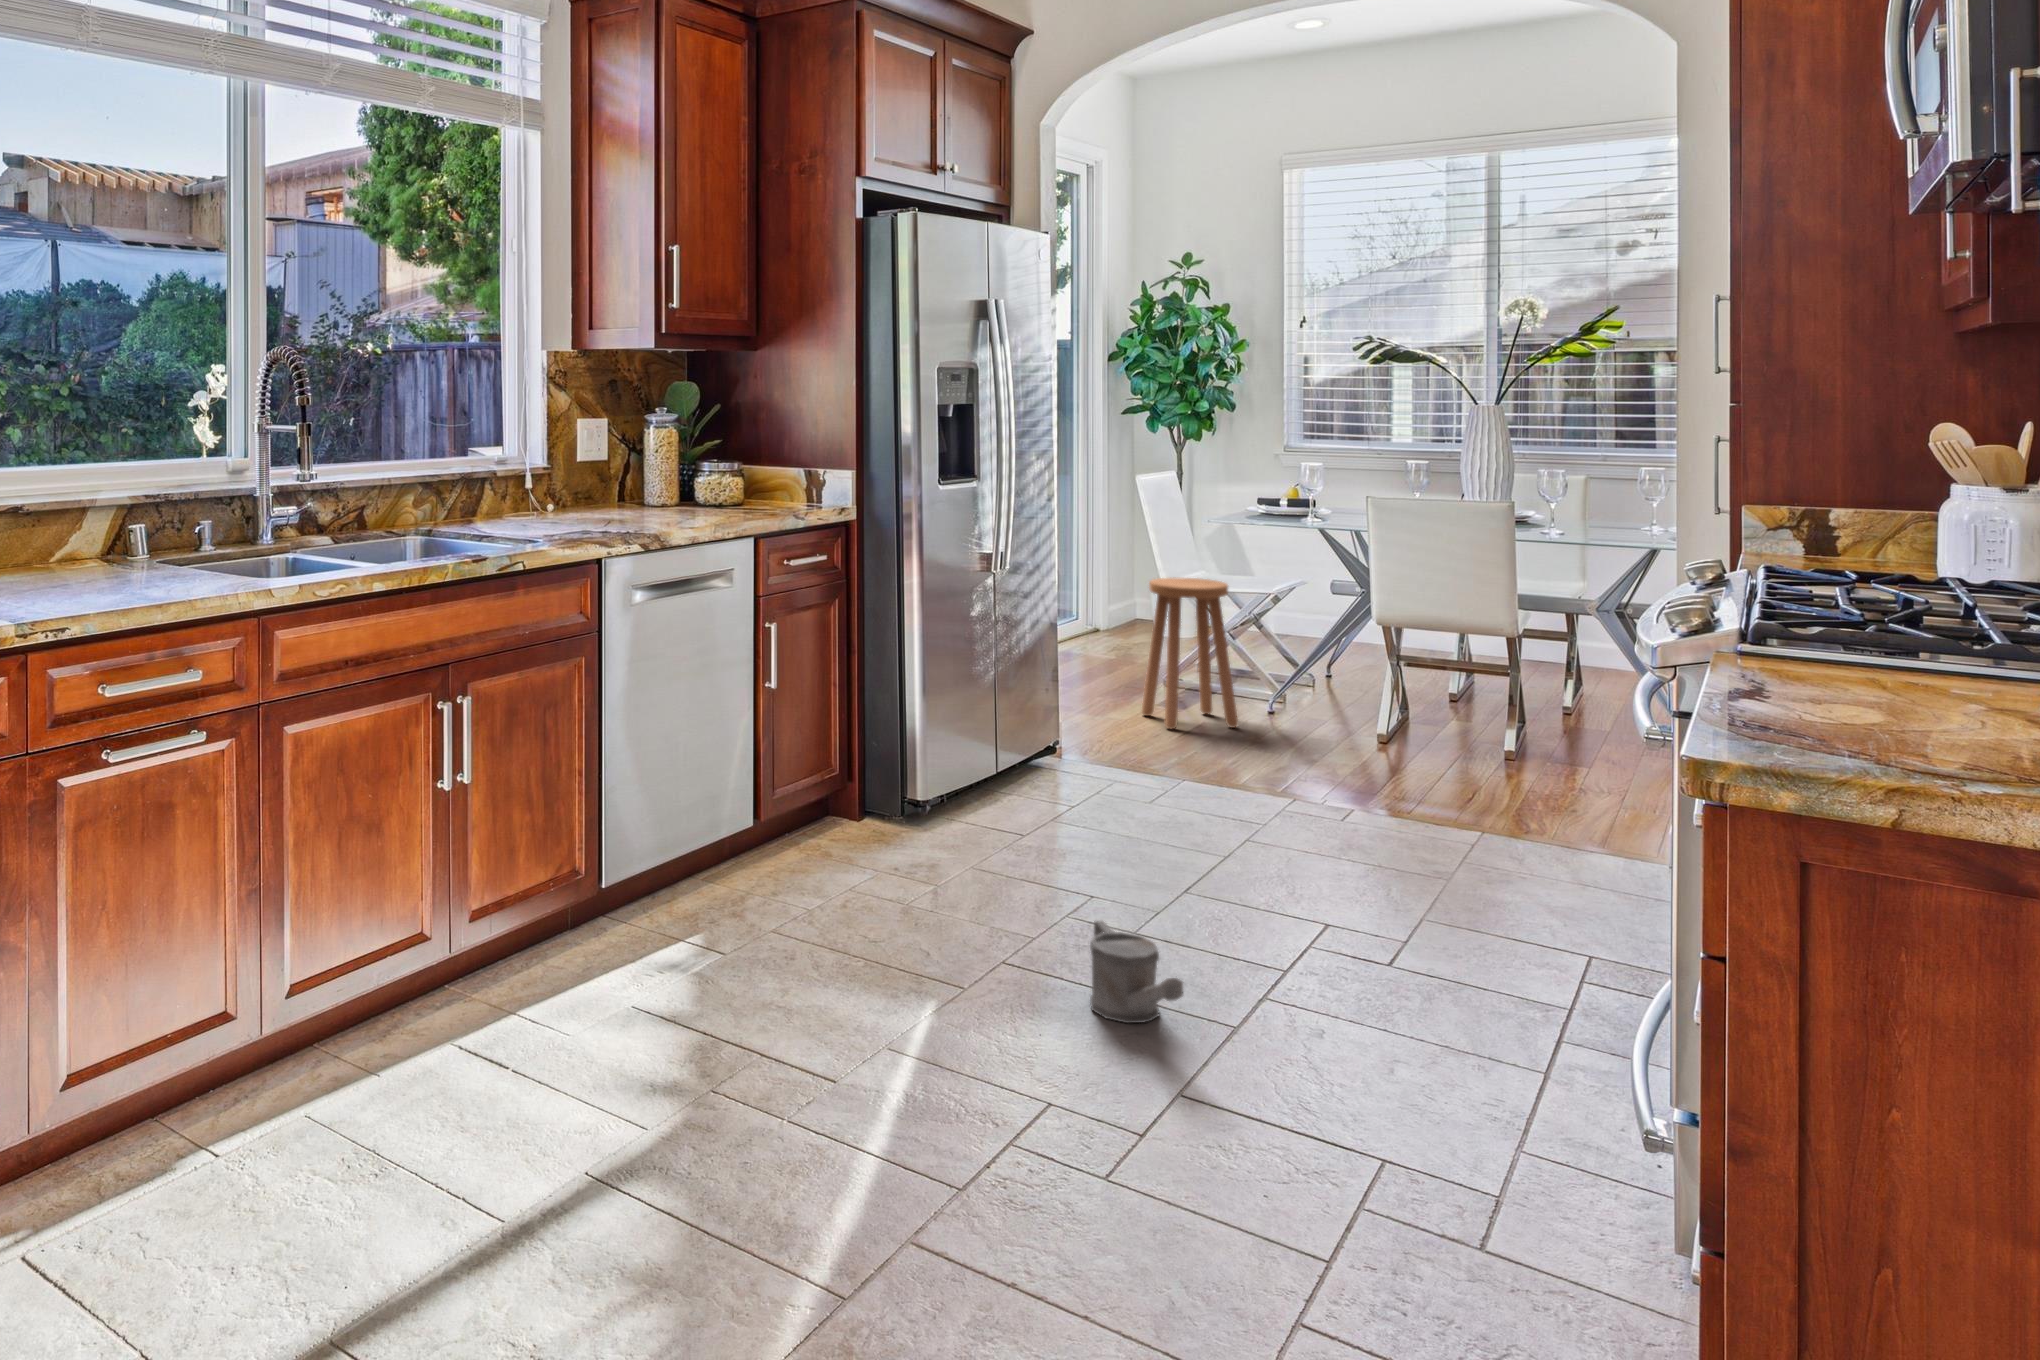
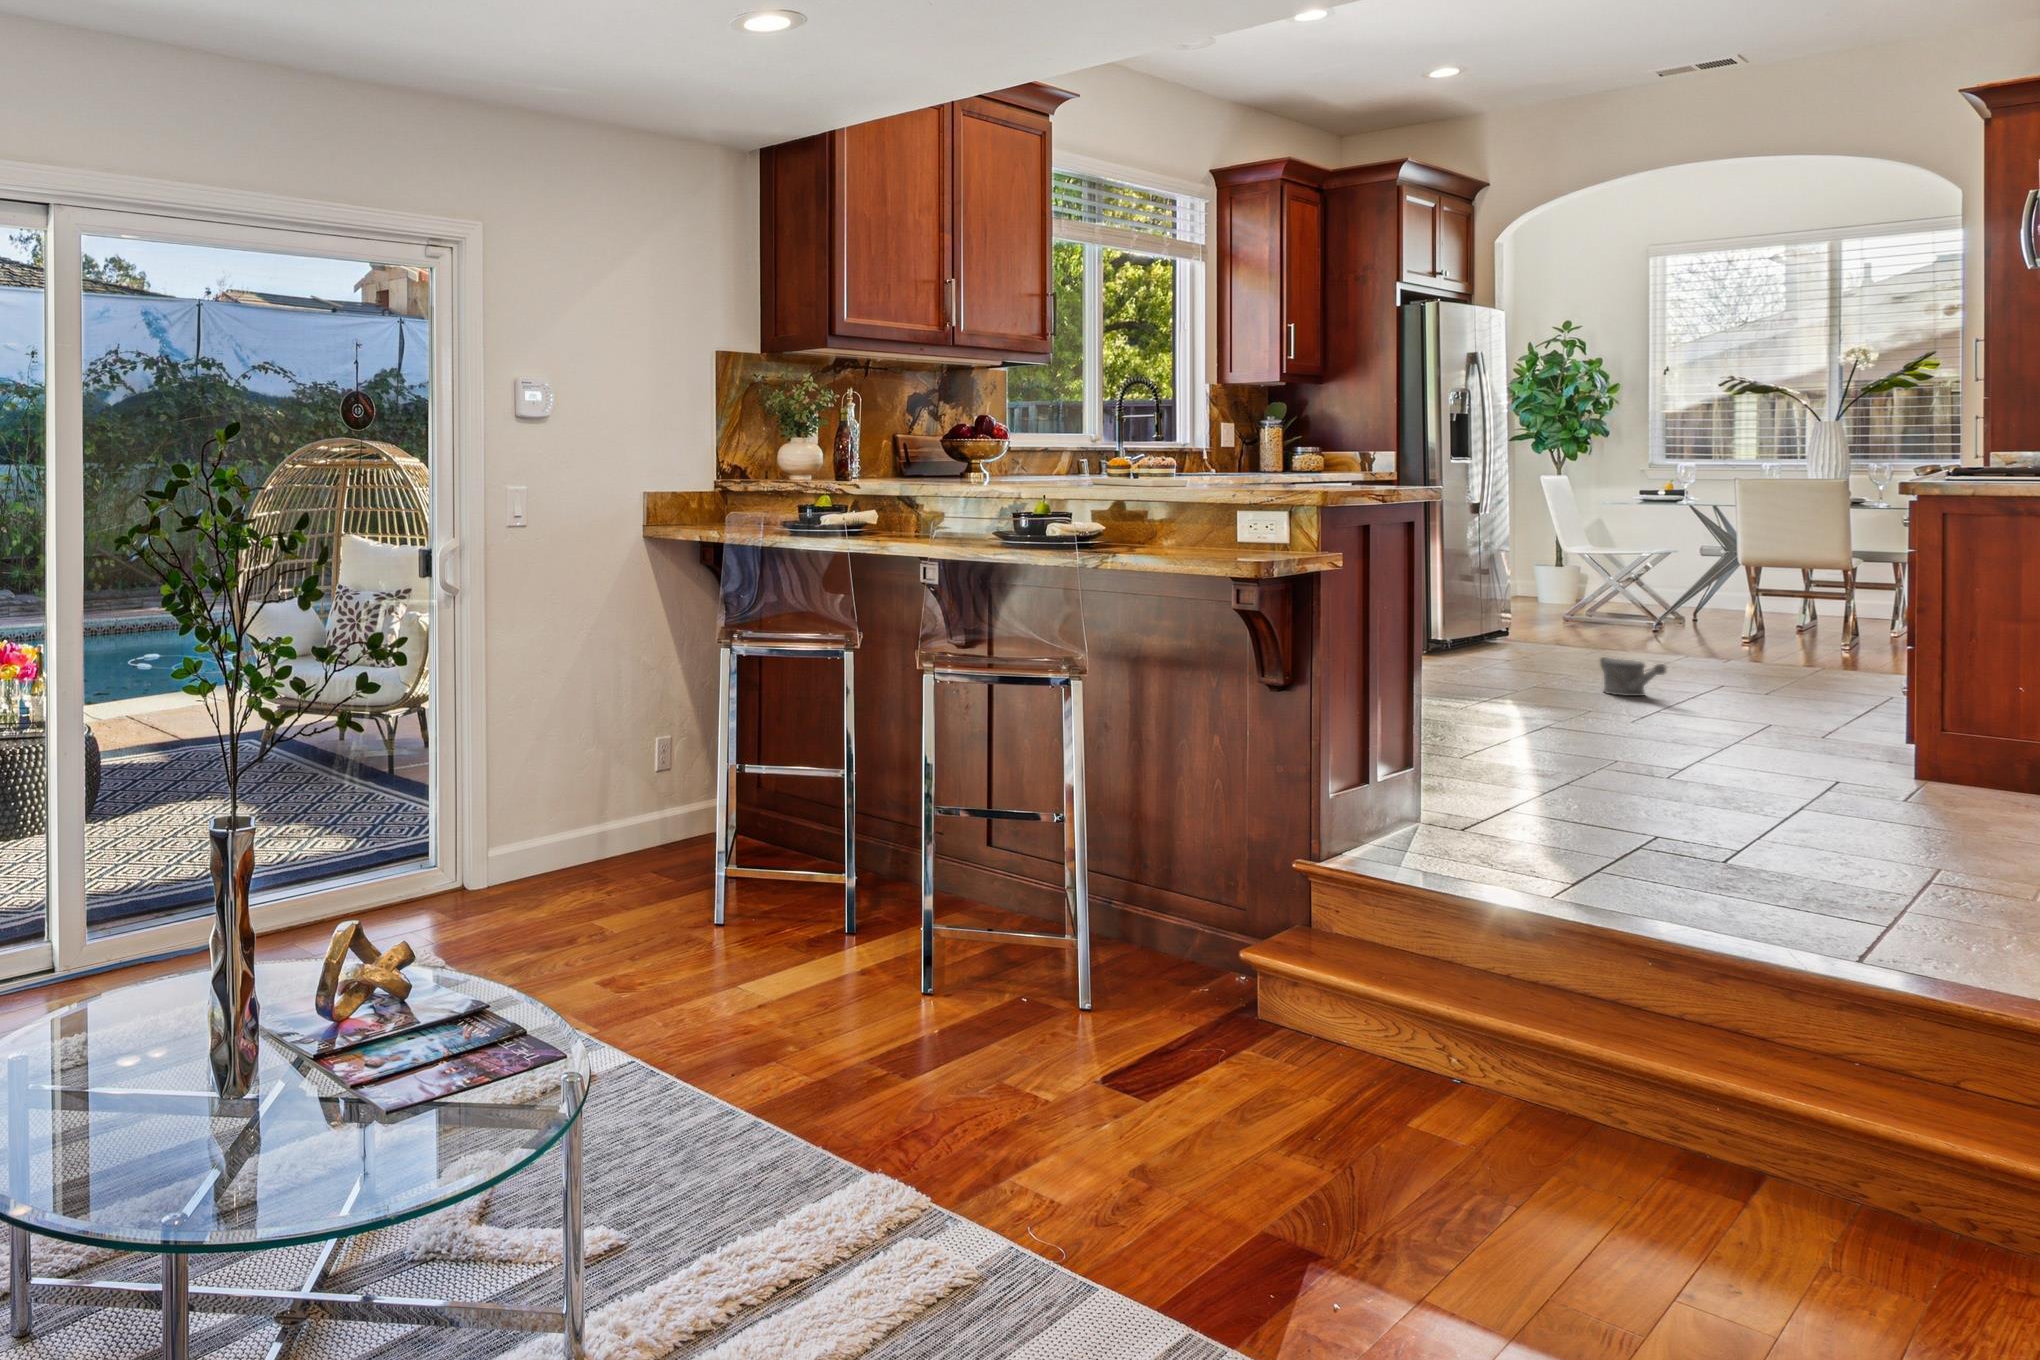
stool: present [1142,577,1238,729] -> none [1559,535,1636,630]

